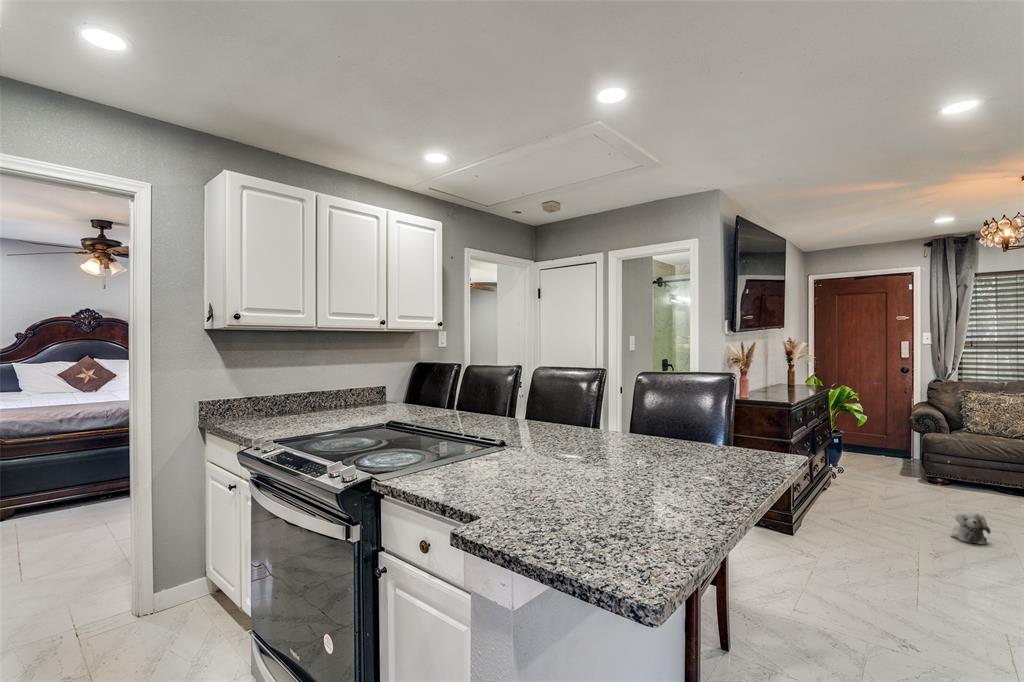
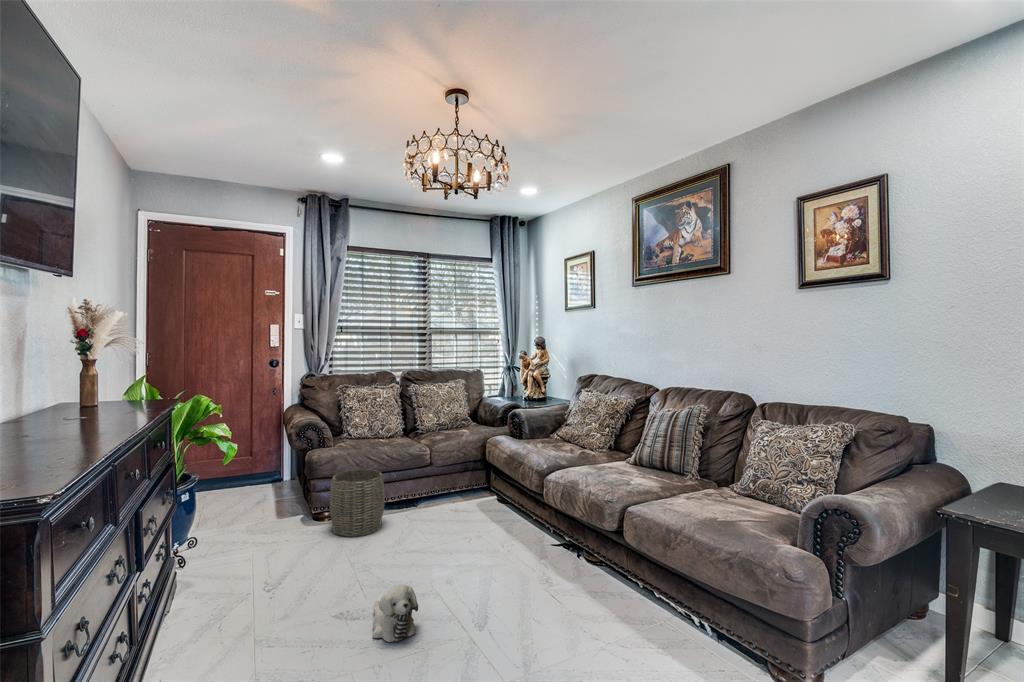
woven basket: none [942,453,996,501] -> present [330,469,385,537]

